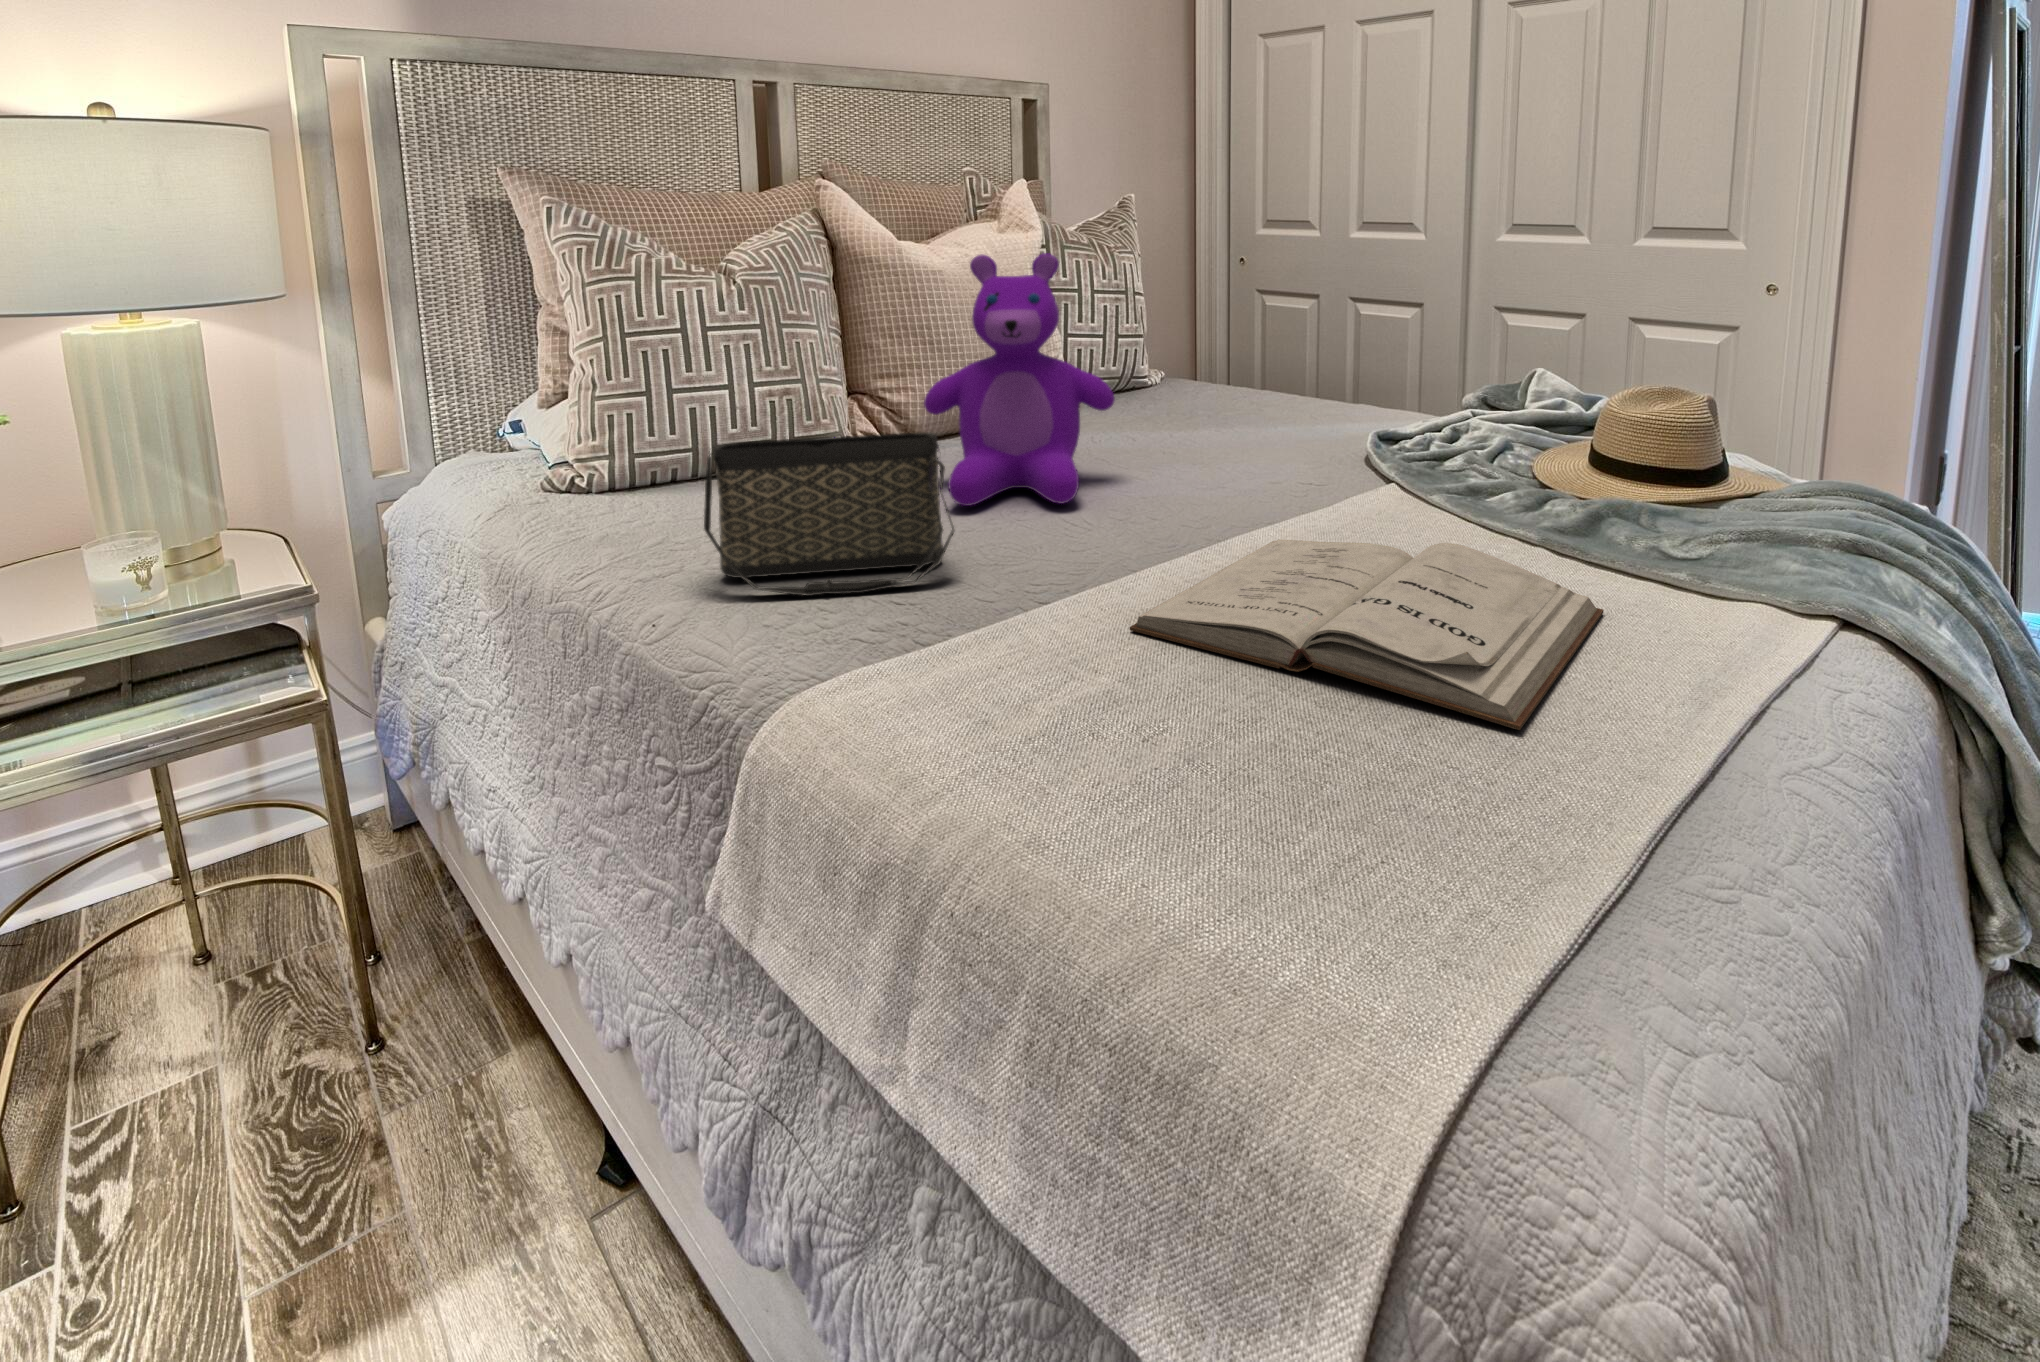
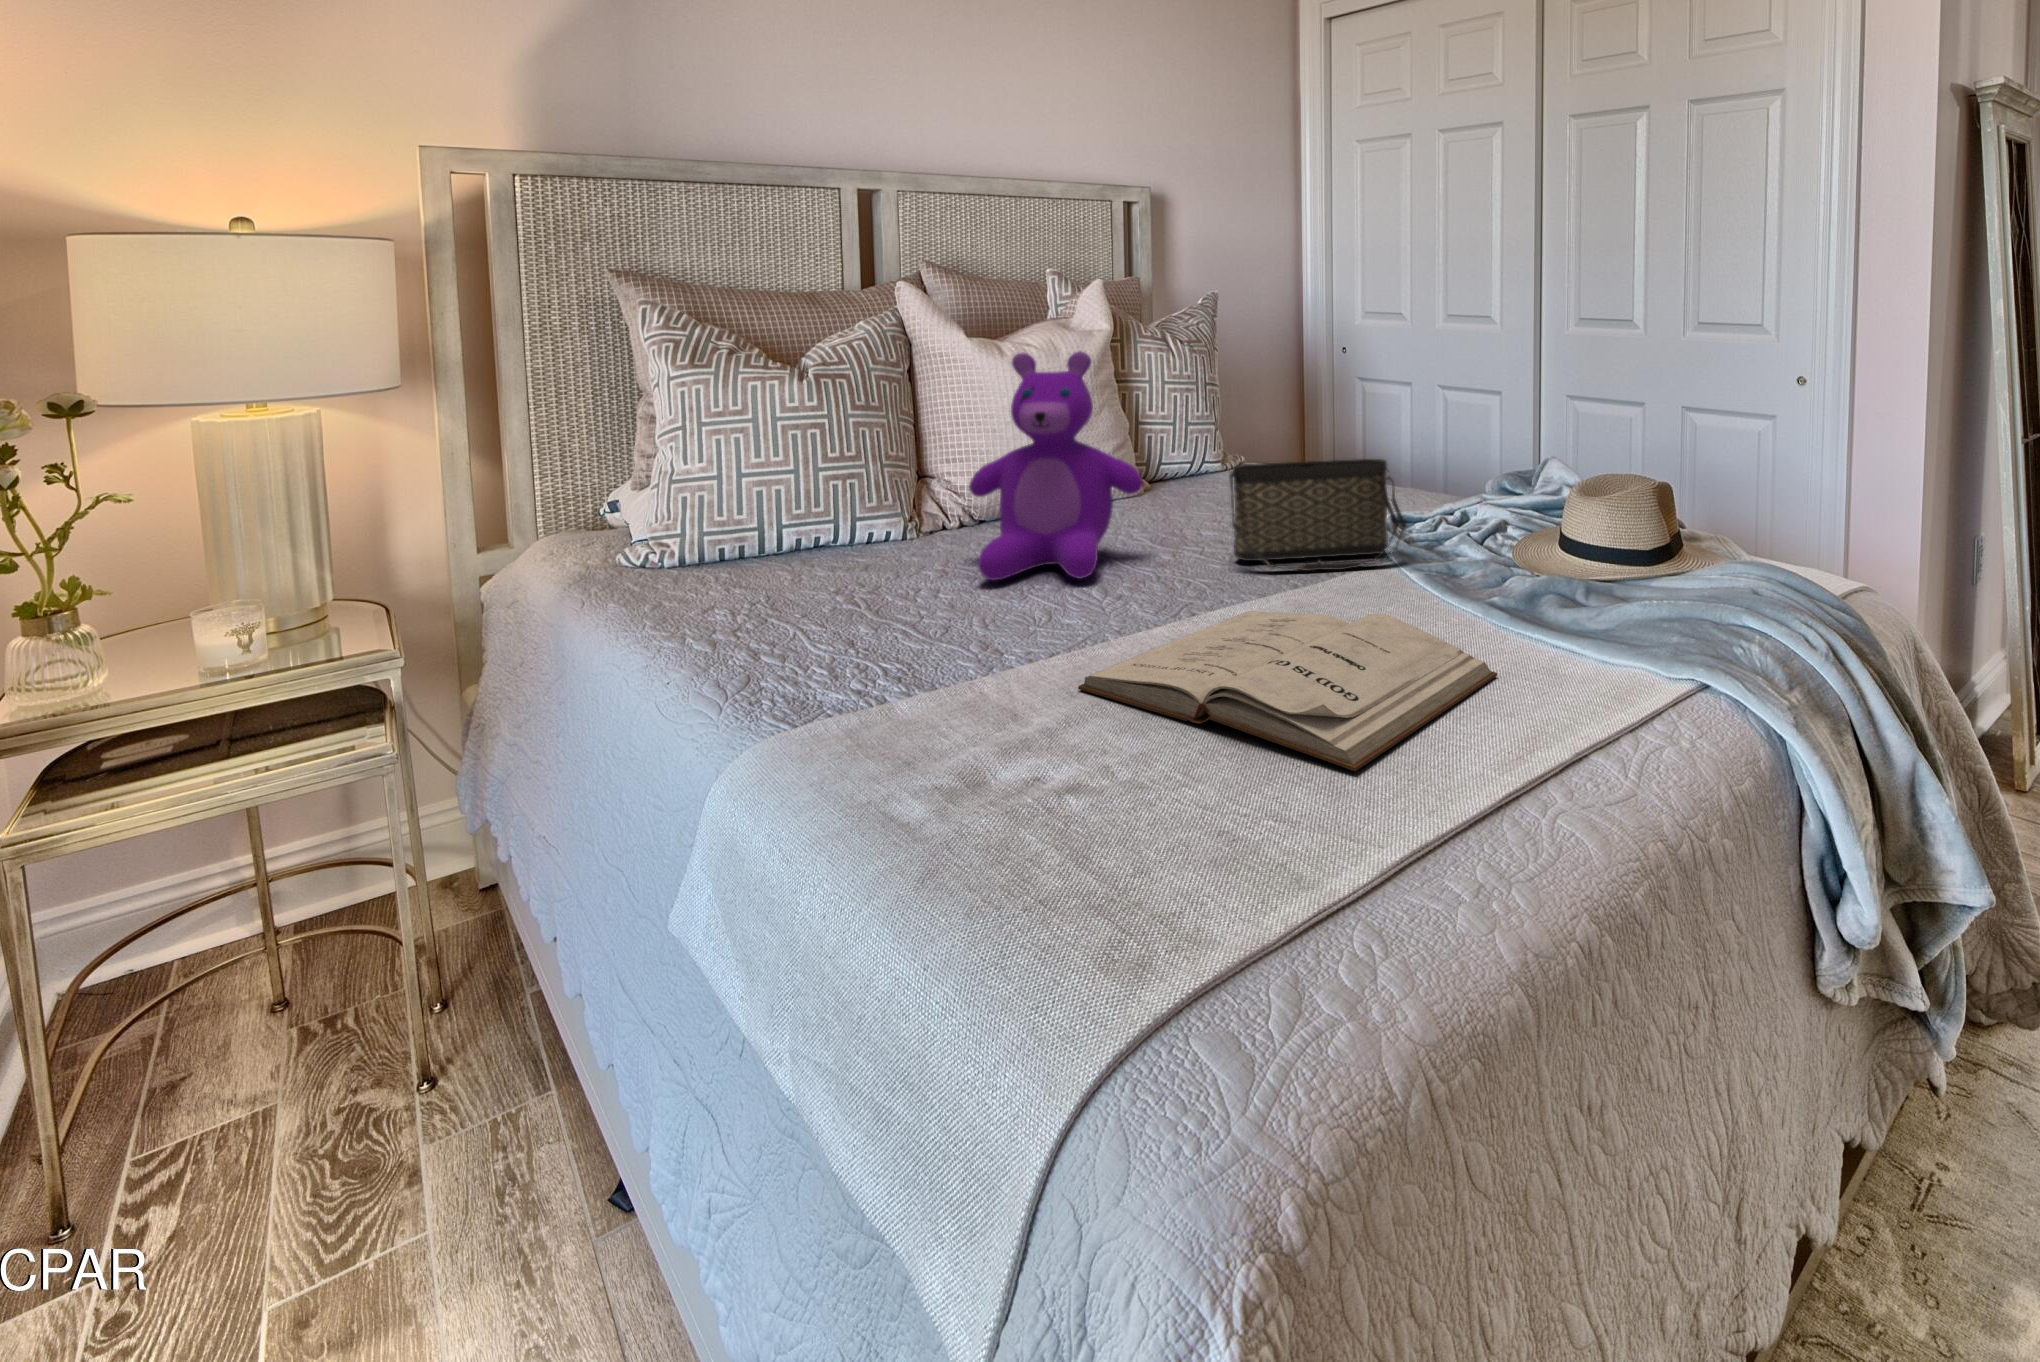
handbag: present [704,432,954,596] -> present [1229,459,1406,571]

